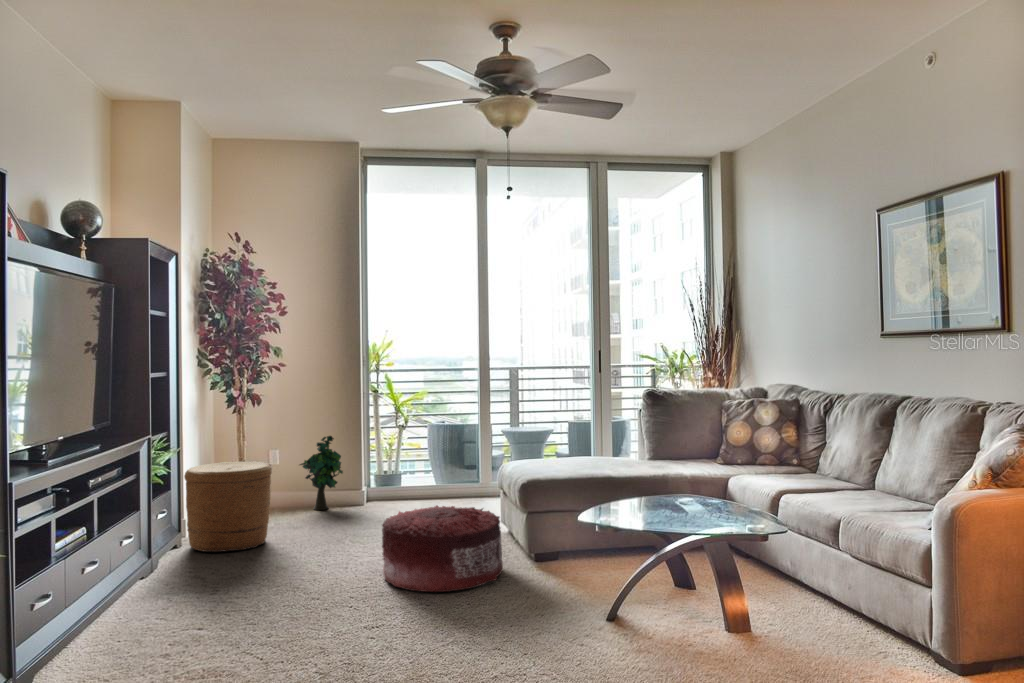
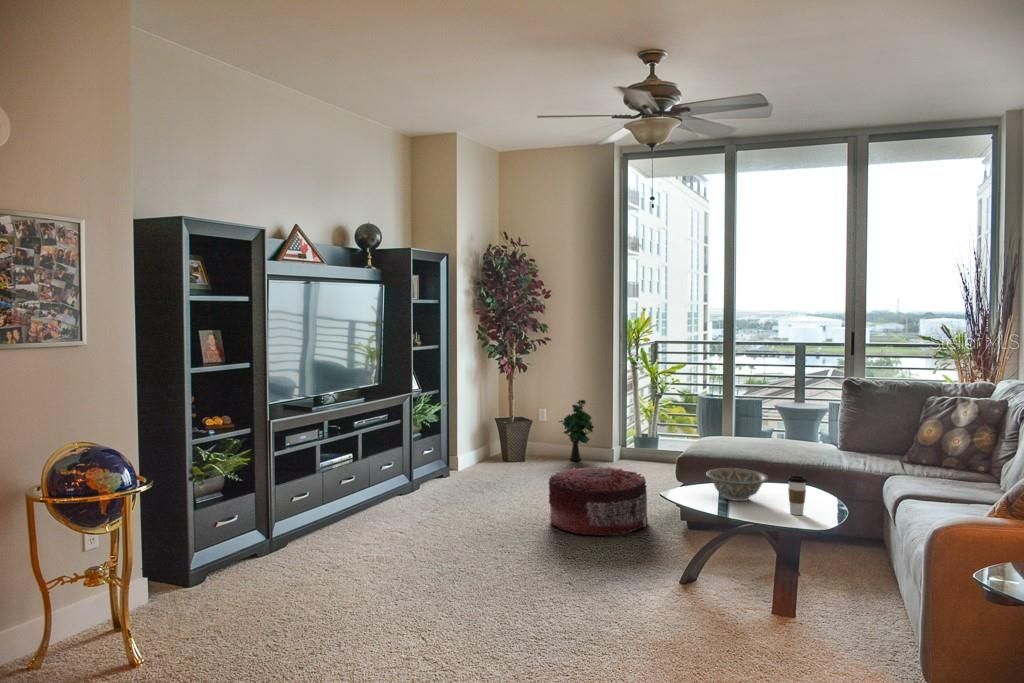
woven basket: present [184,462,272,552] -> none [451,415,514,482]
coffee cup: none [723,481,744,524] -> present [787,476,807,515]
decorative bowl: none [622,484,690,519] -> present [706,468,768,501]

